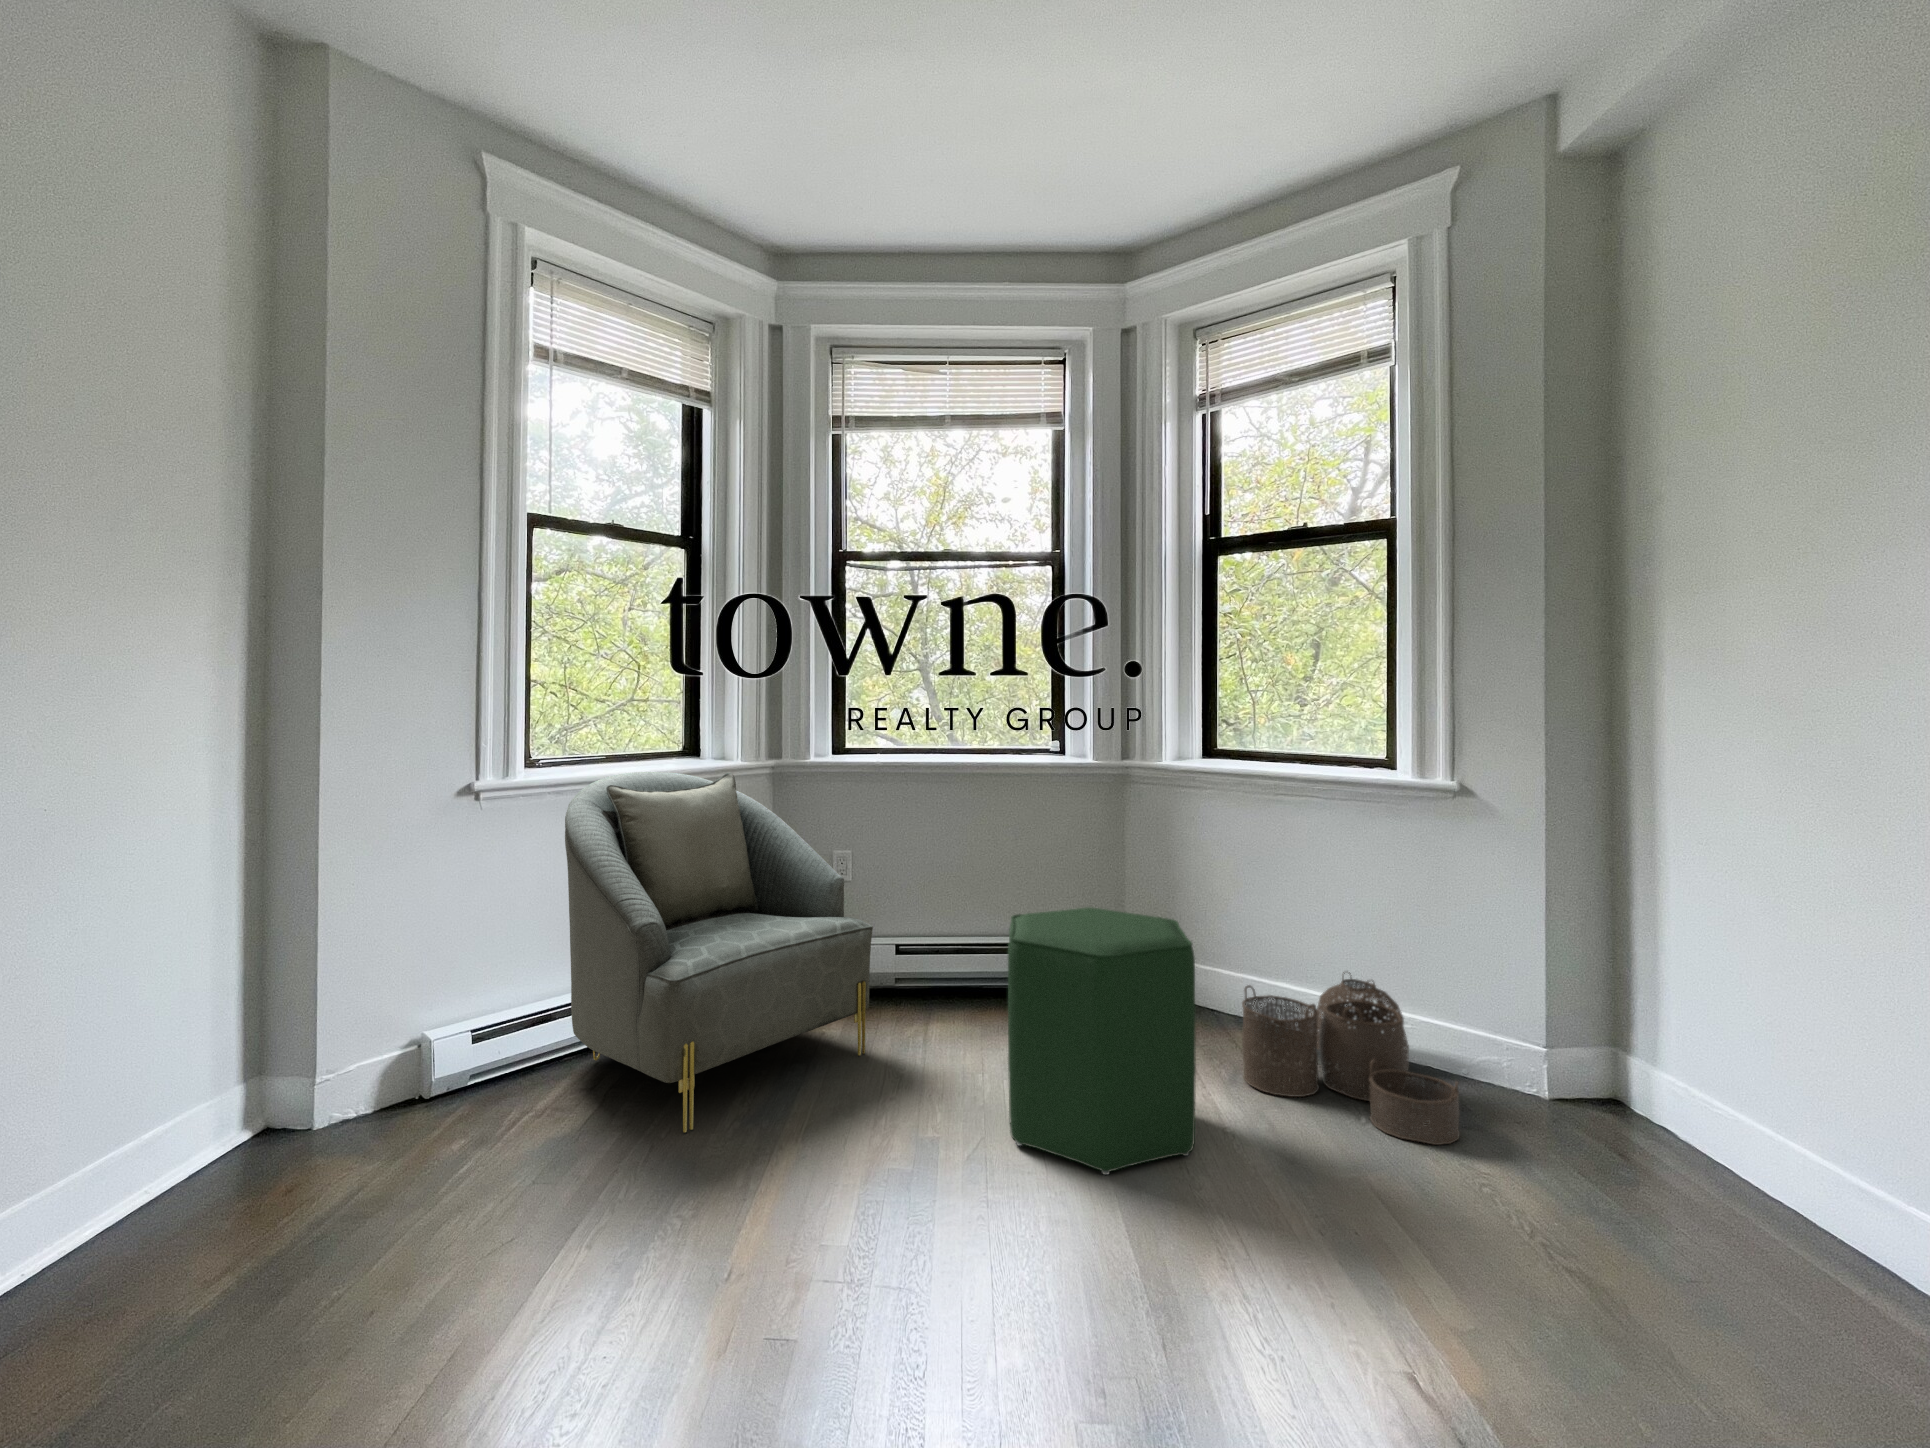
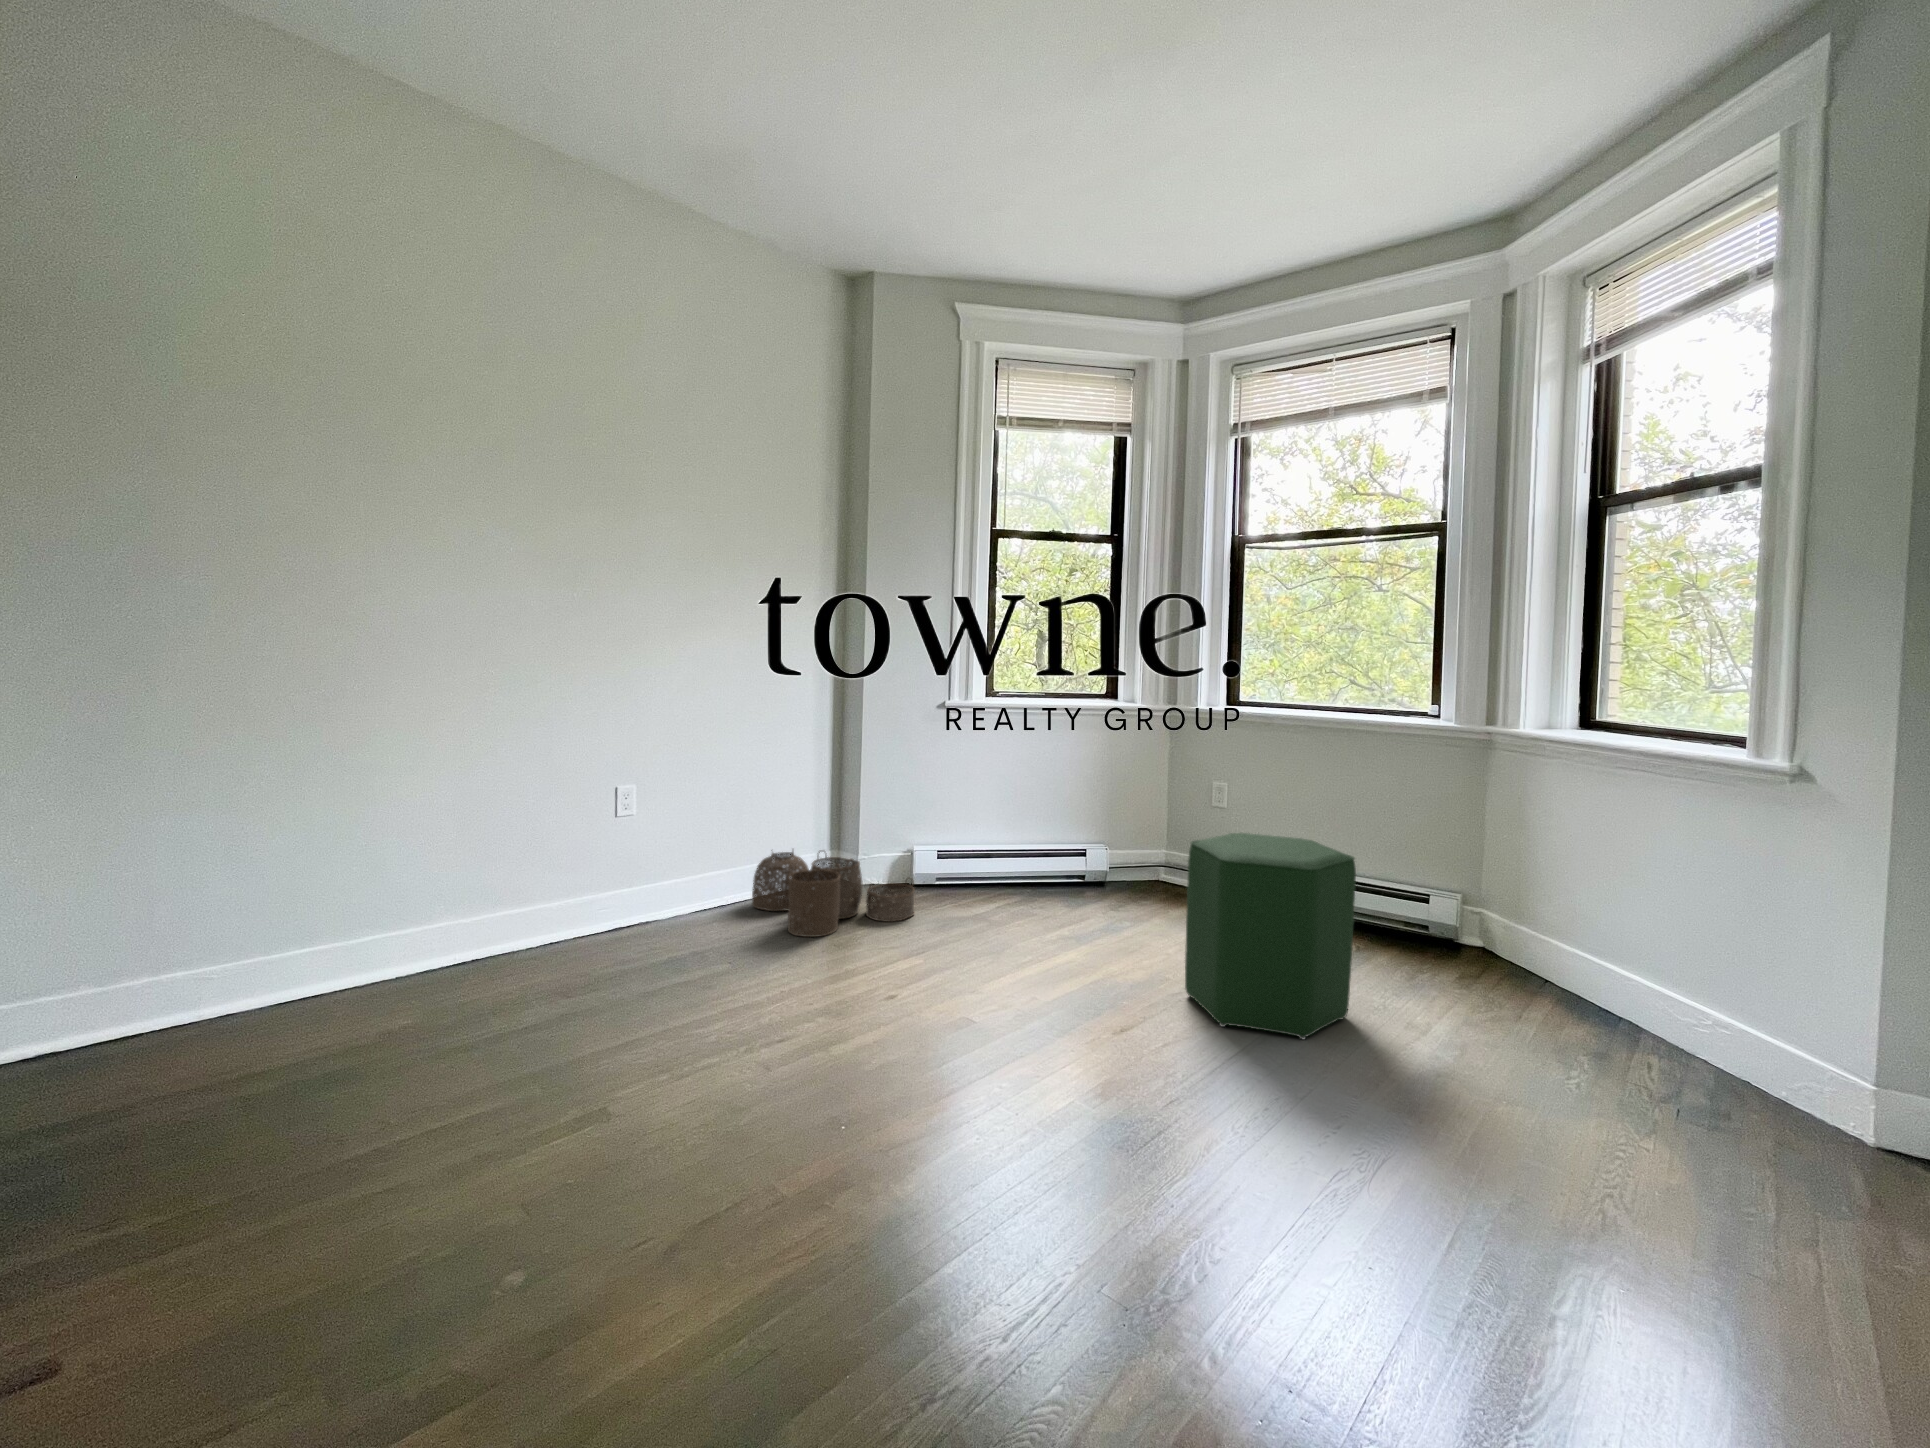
armchair: present [565,772,873,1134] -> none [986,705,1185,934]
woven basket: present [1242,972,1459,1145] -> present [752,851,915,937]

